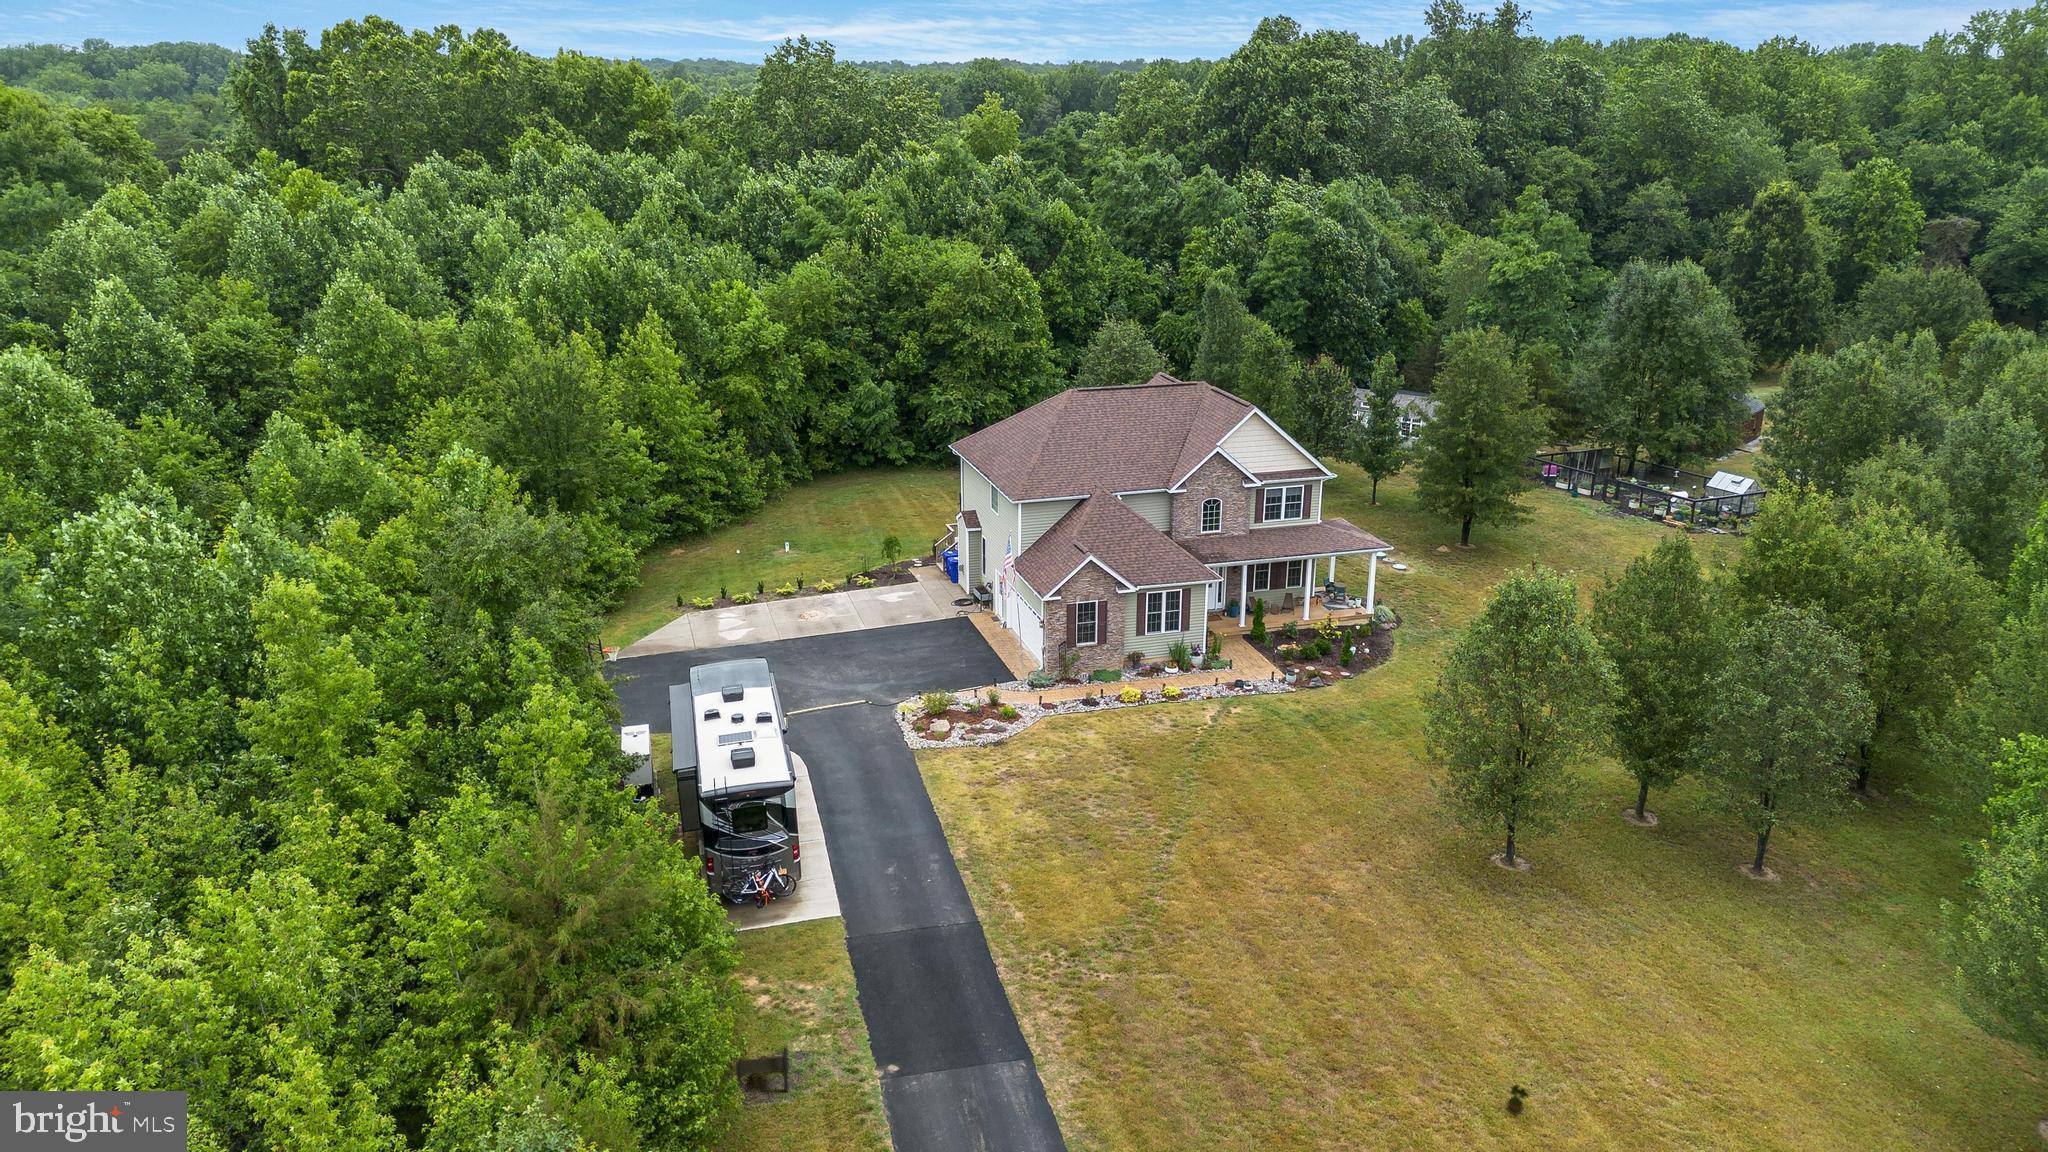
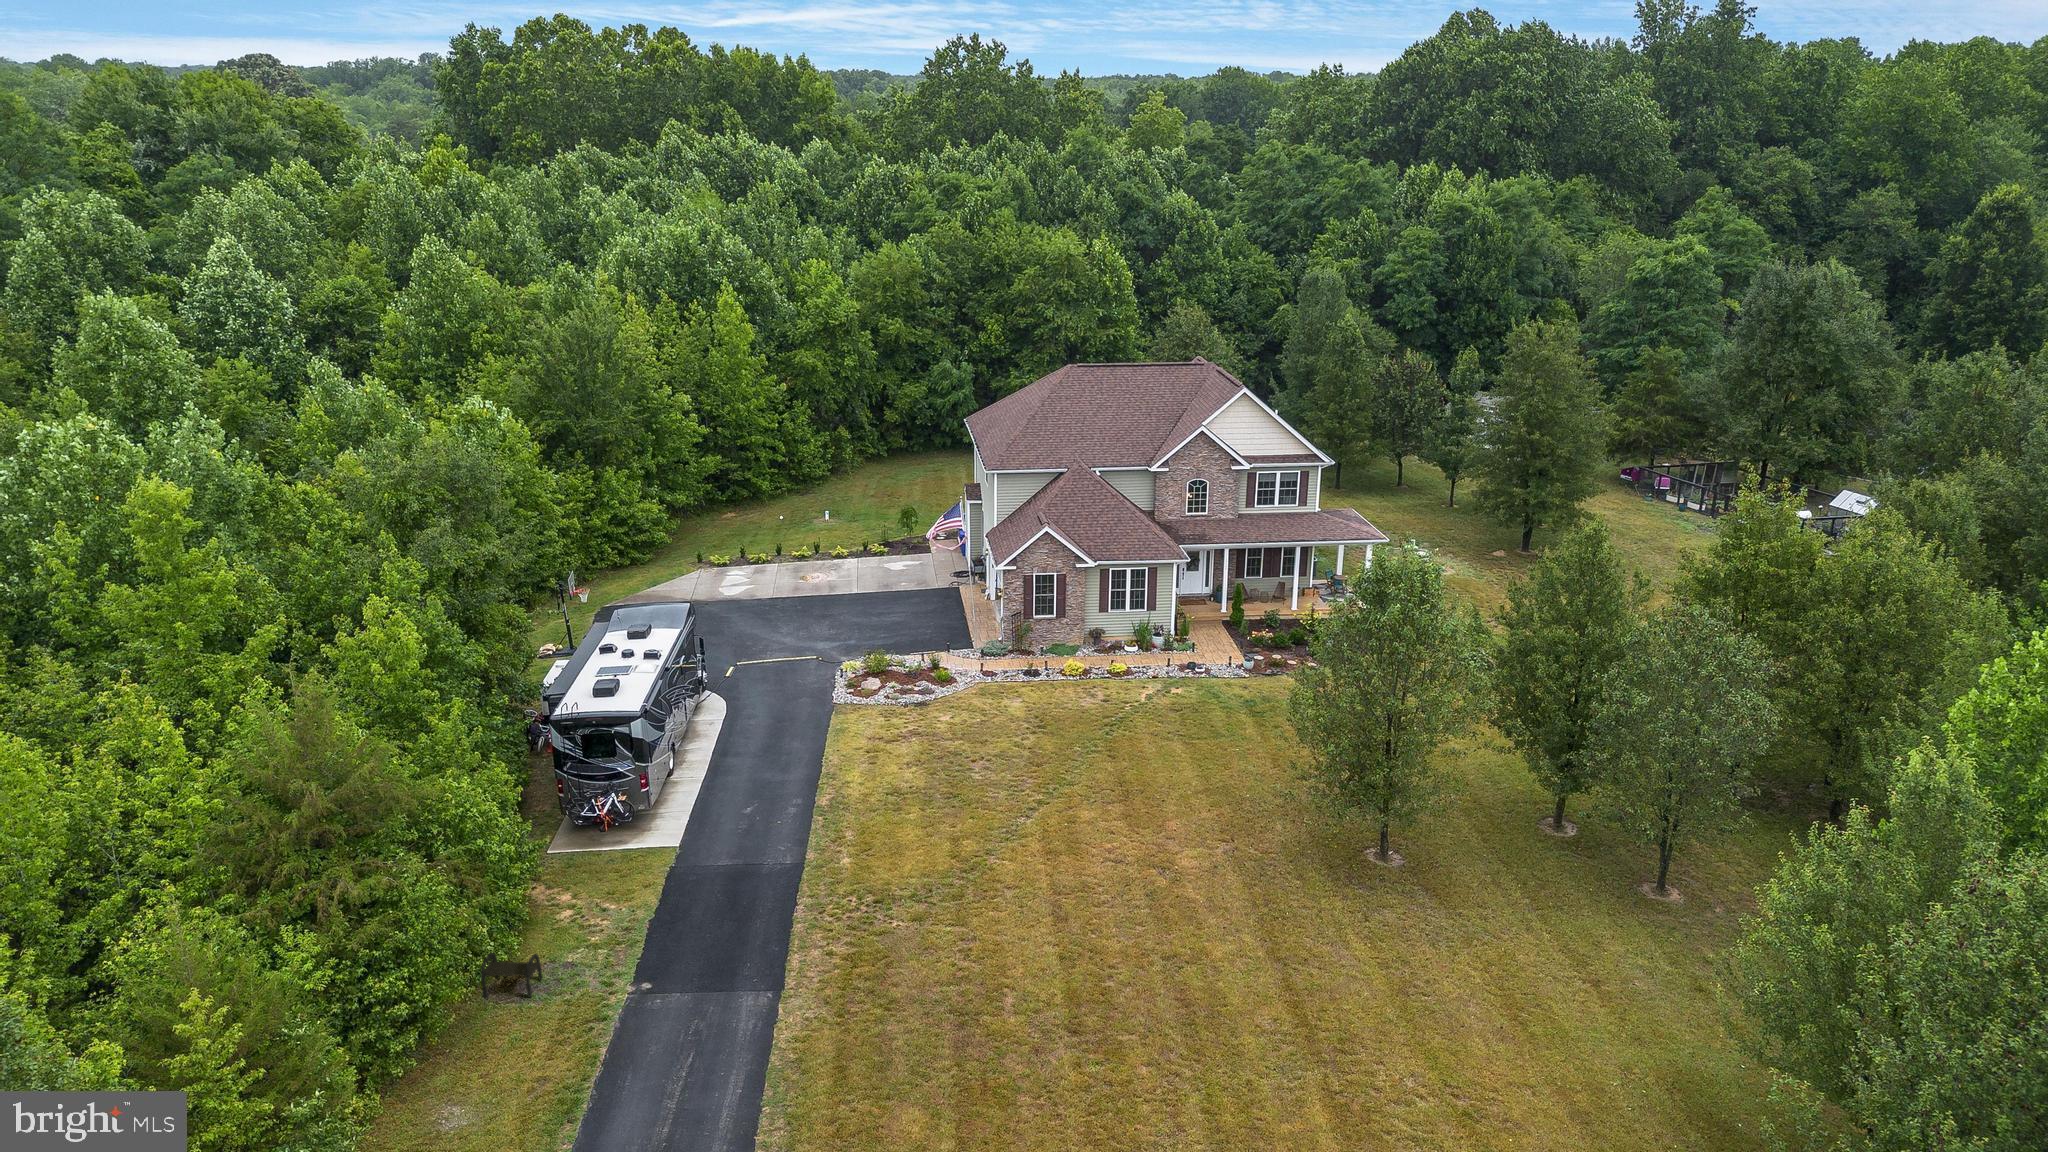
potted tree: present [1507,1084,1529,1115] -> none [1249,1085,1273,1120]

